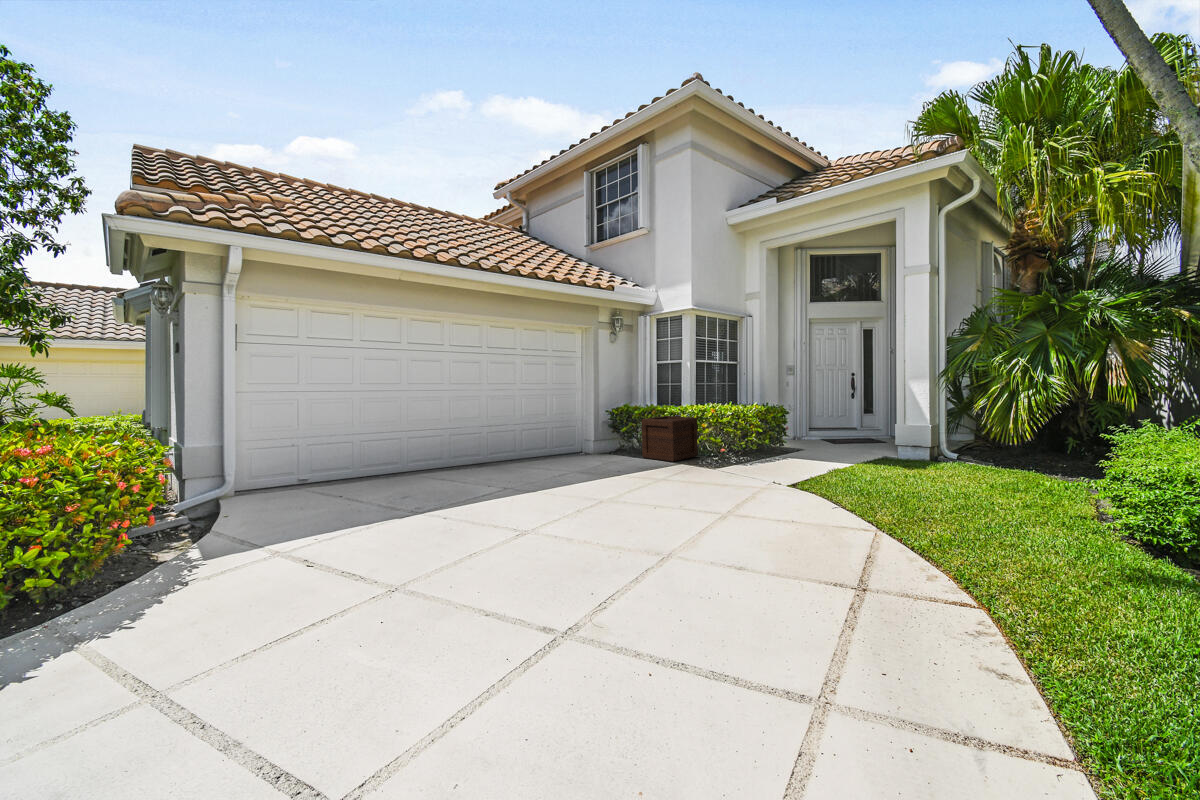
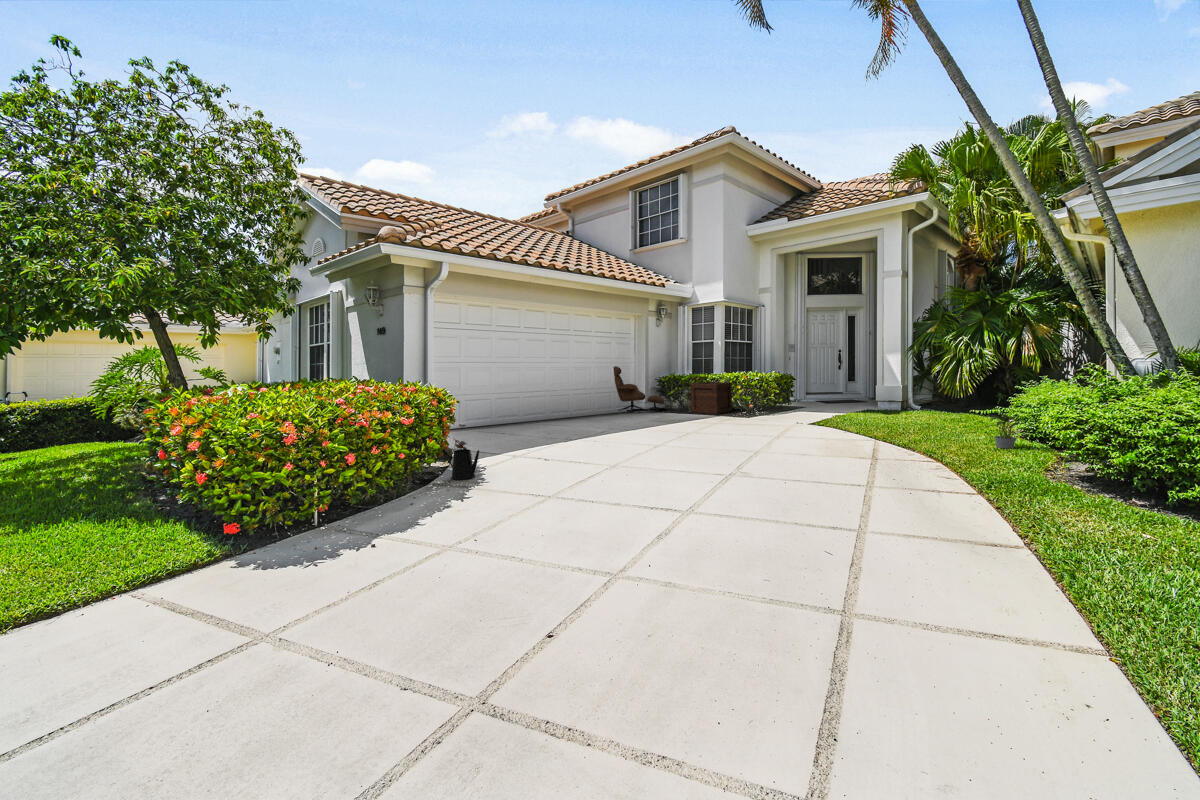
lounge chair: none [545,394,613,455] -> present [613,366,664,412]
potted plant: none [1055,494,1140,557] -> present [984,414,1027,449]
watering can: none [116,533,168,612] -> present [447,439,479,480]

